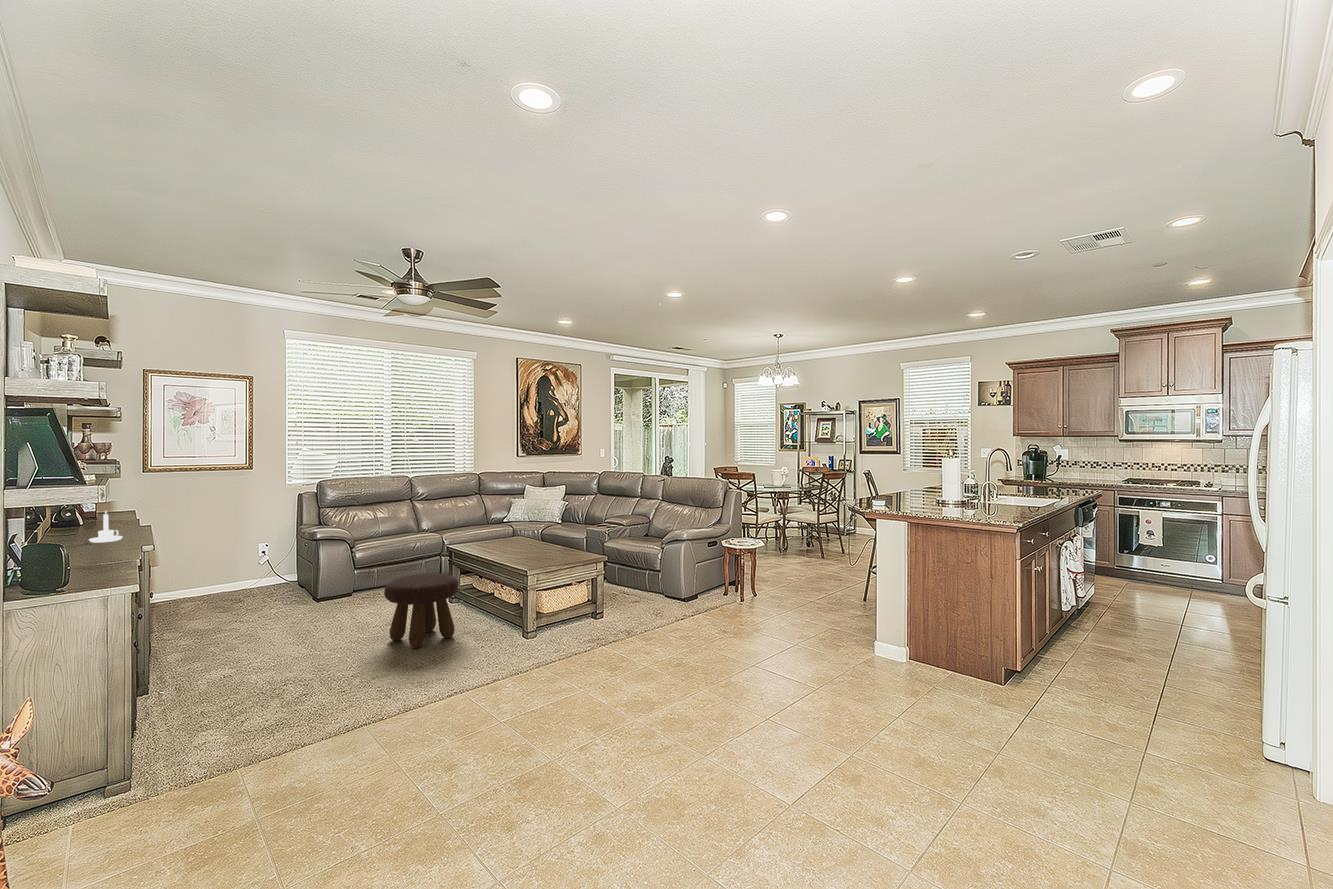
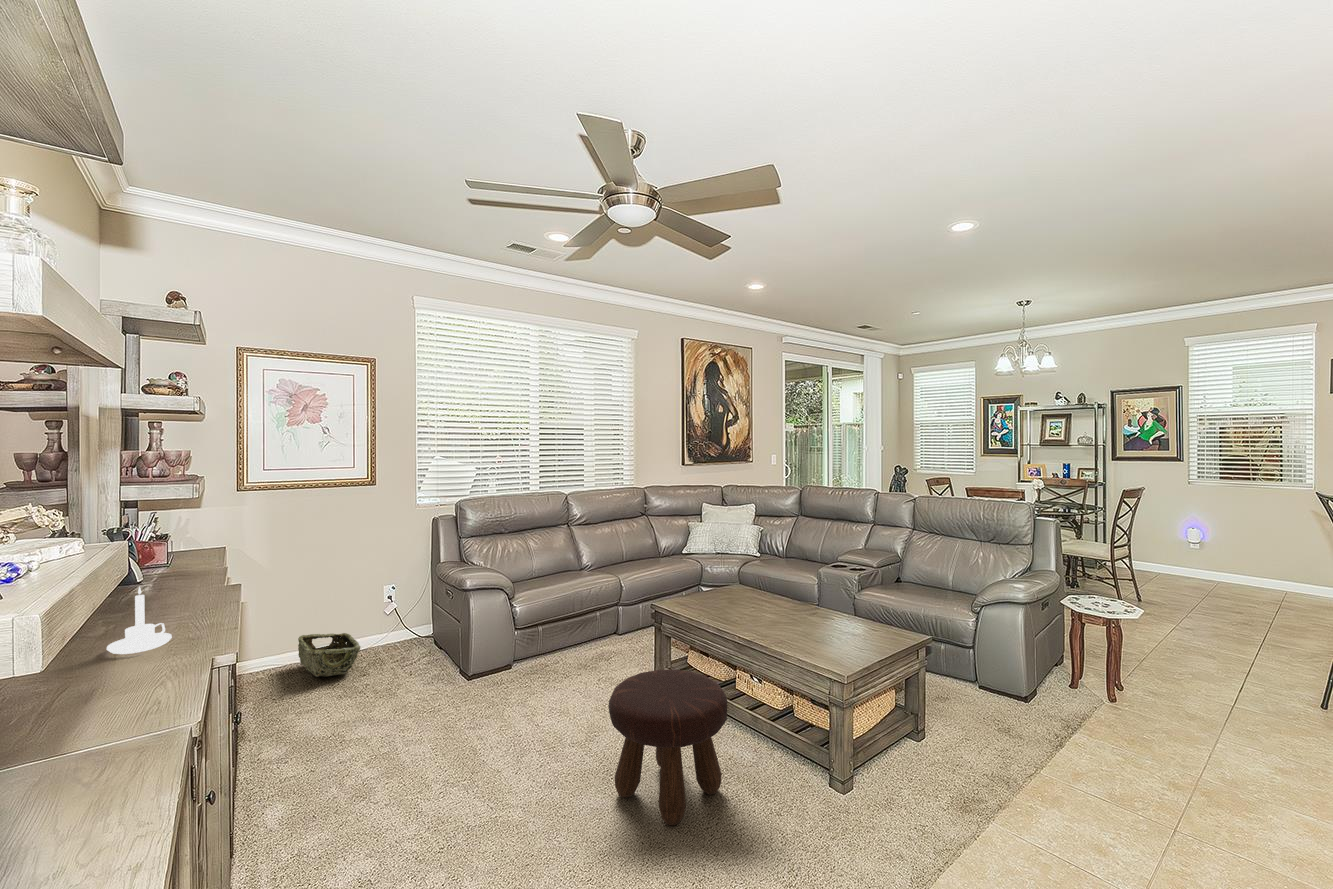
woven basket: none [190,577,238,603] -> present [298,633,360,677]

